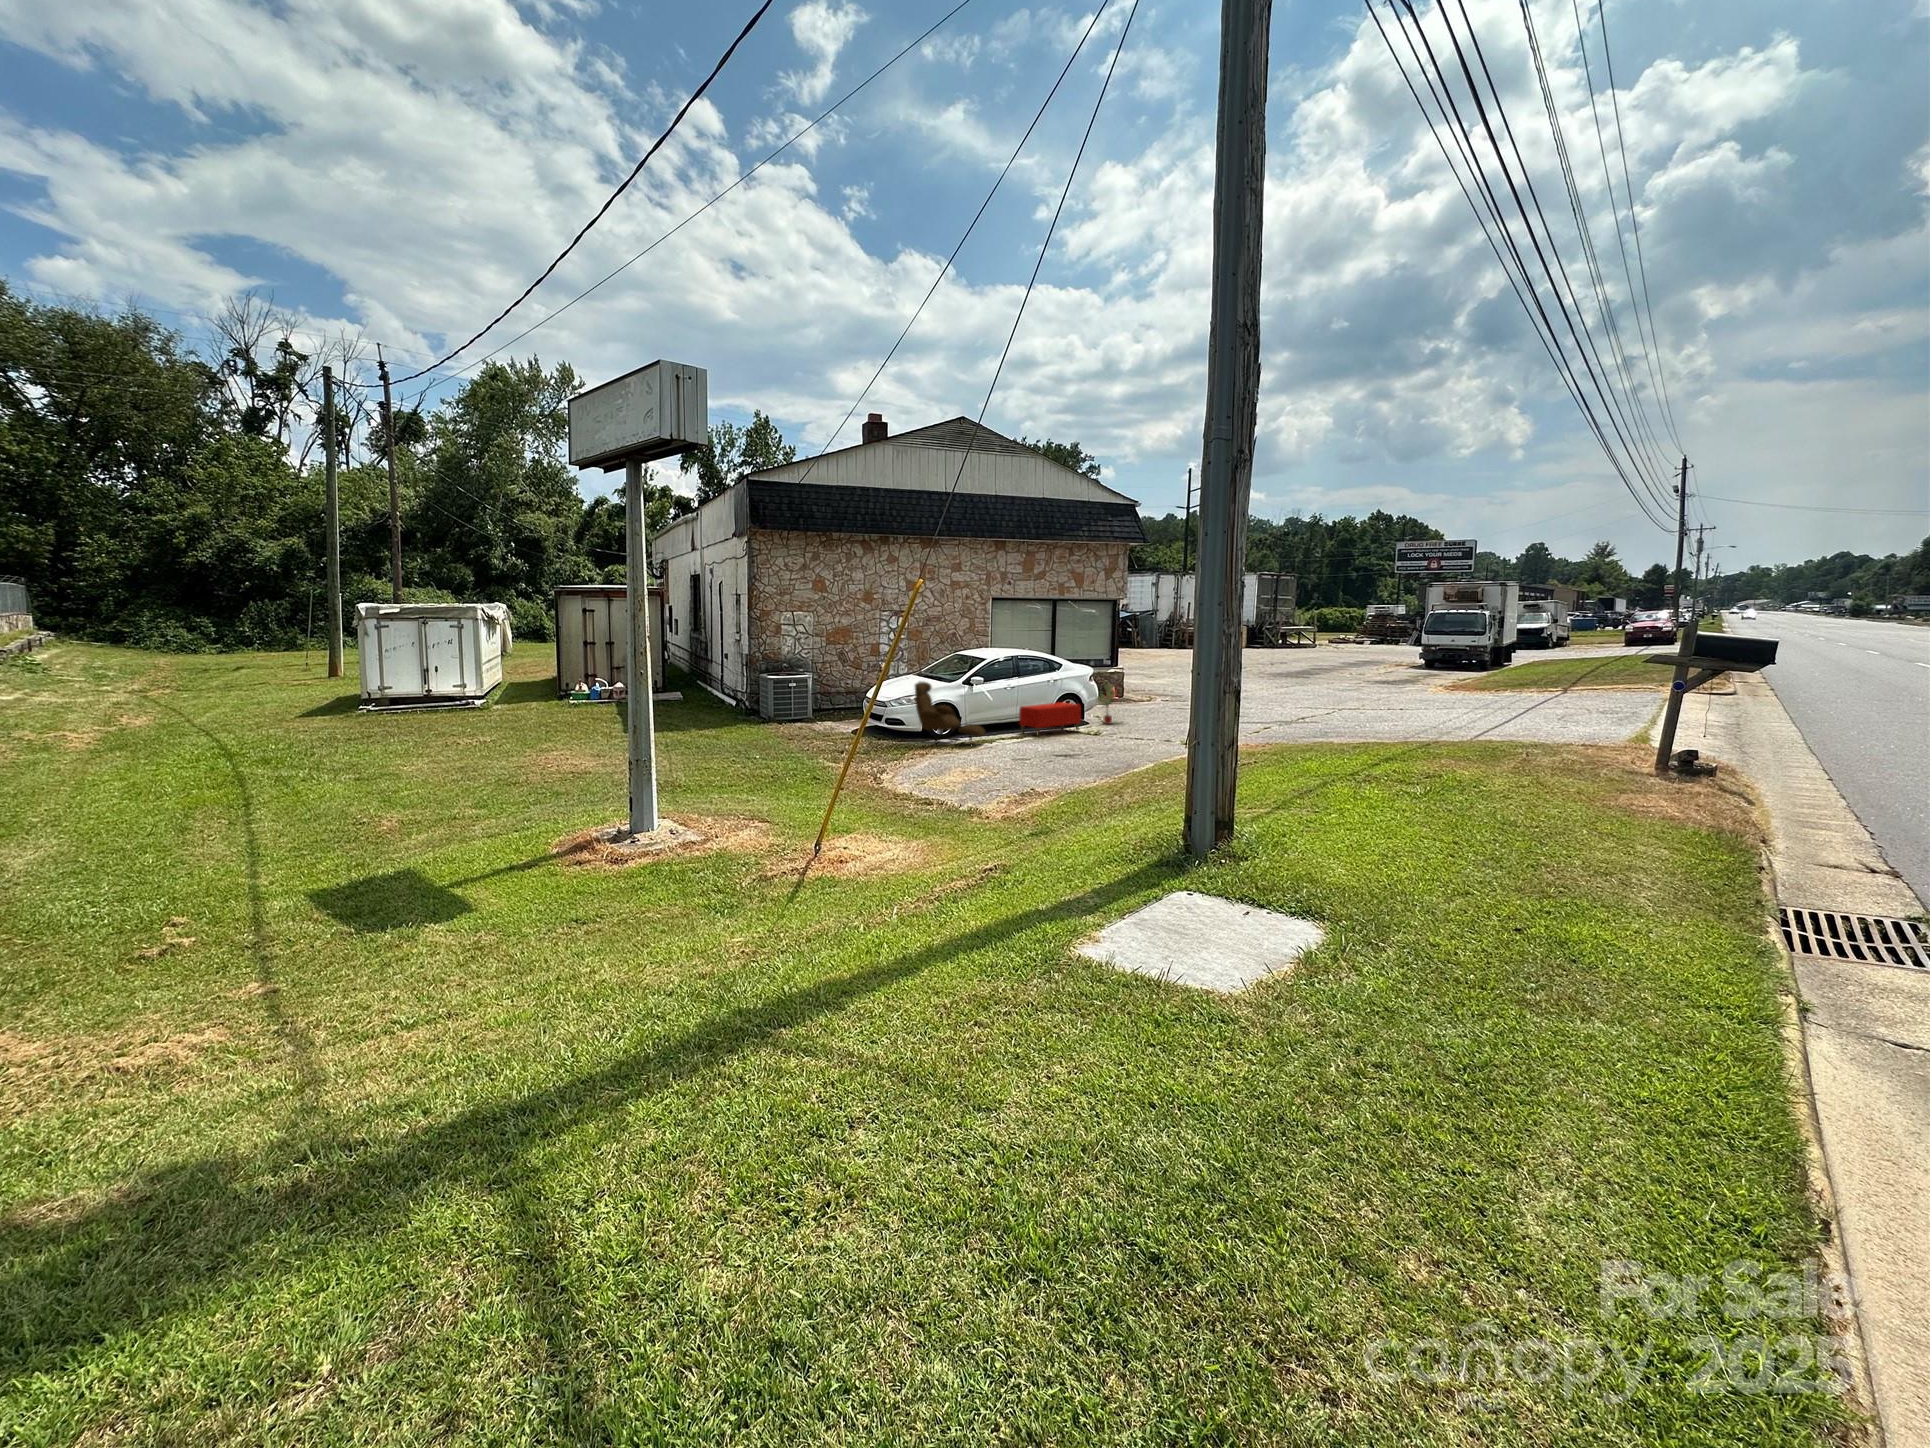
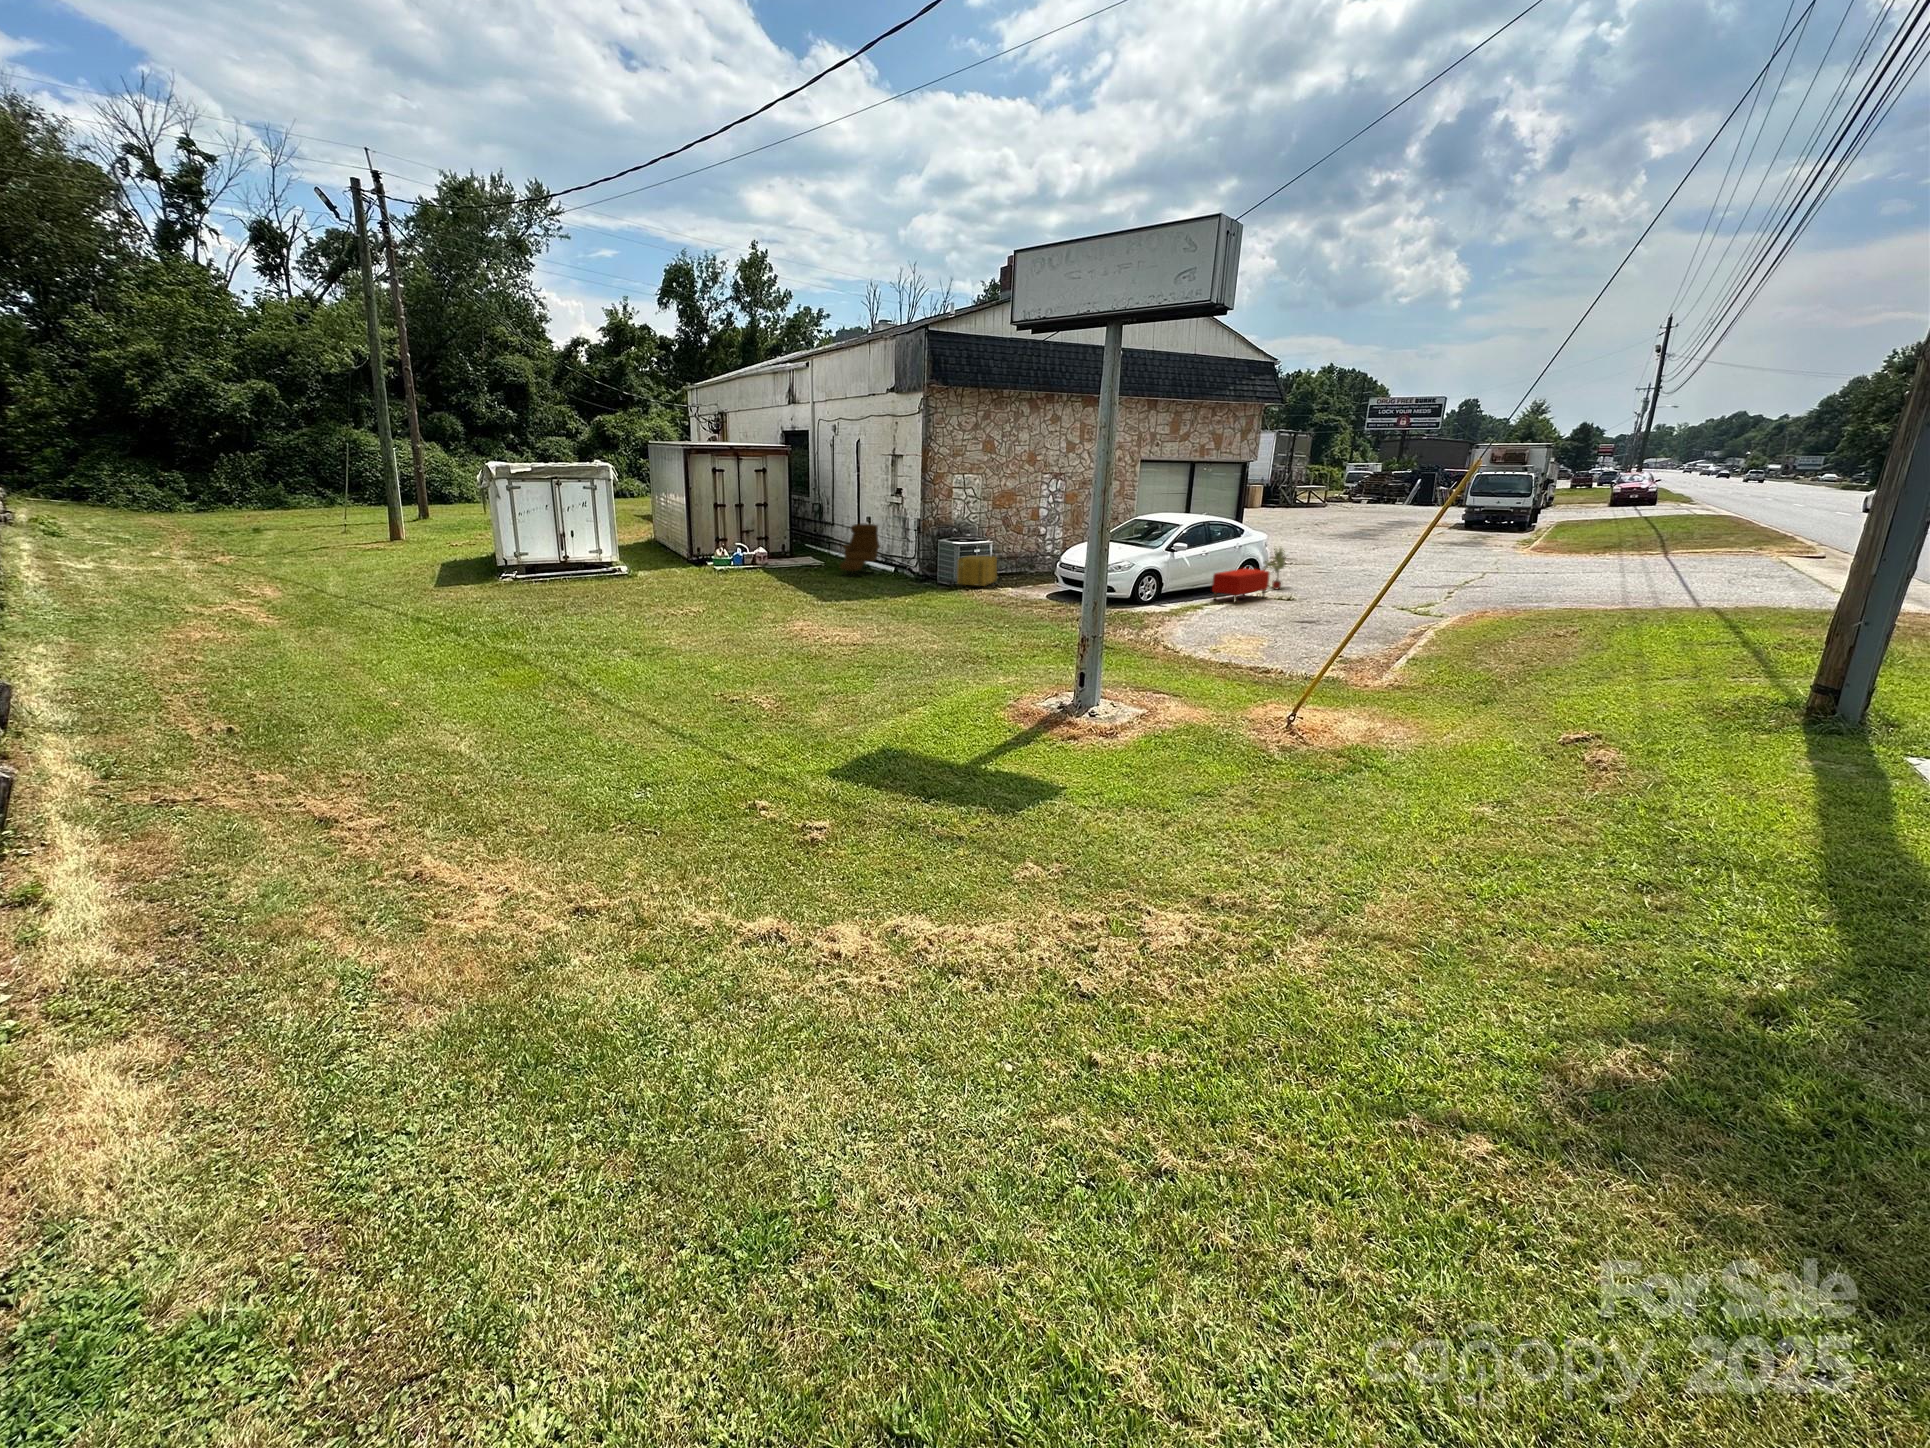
lounge chair: present [915,682,985,745] -> present [840,524,880,575]
cardboard box: none [790,690,833,721] -> present [957,555,997,586]

